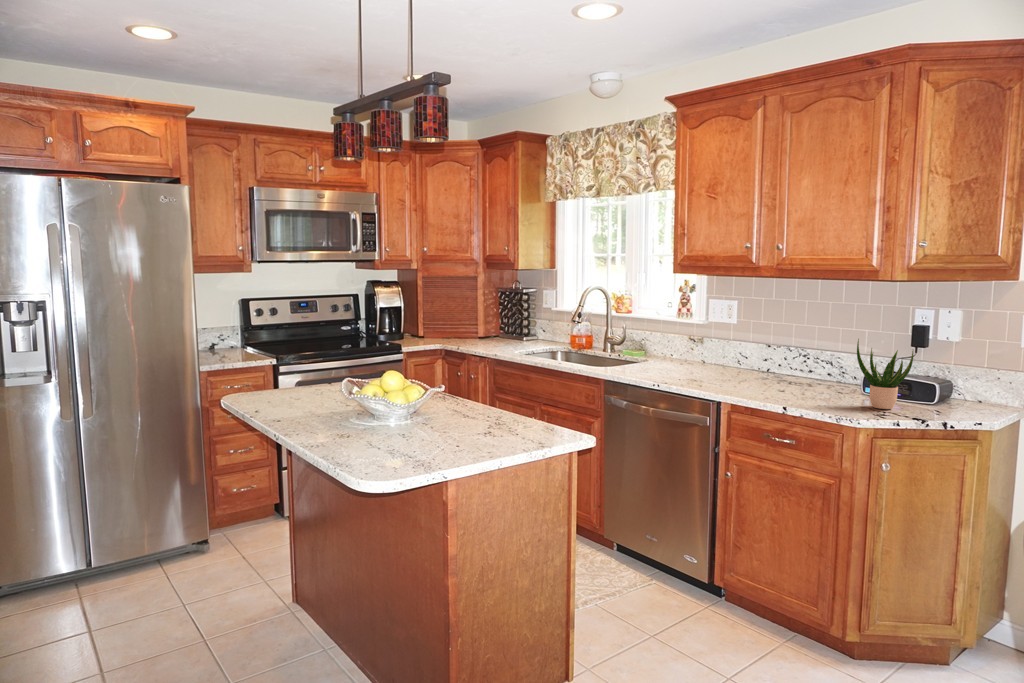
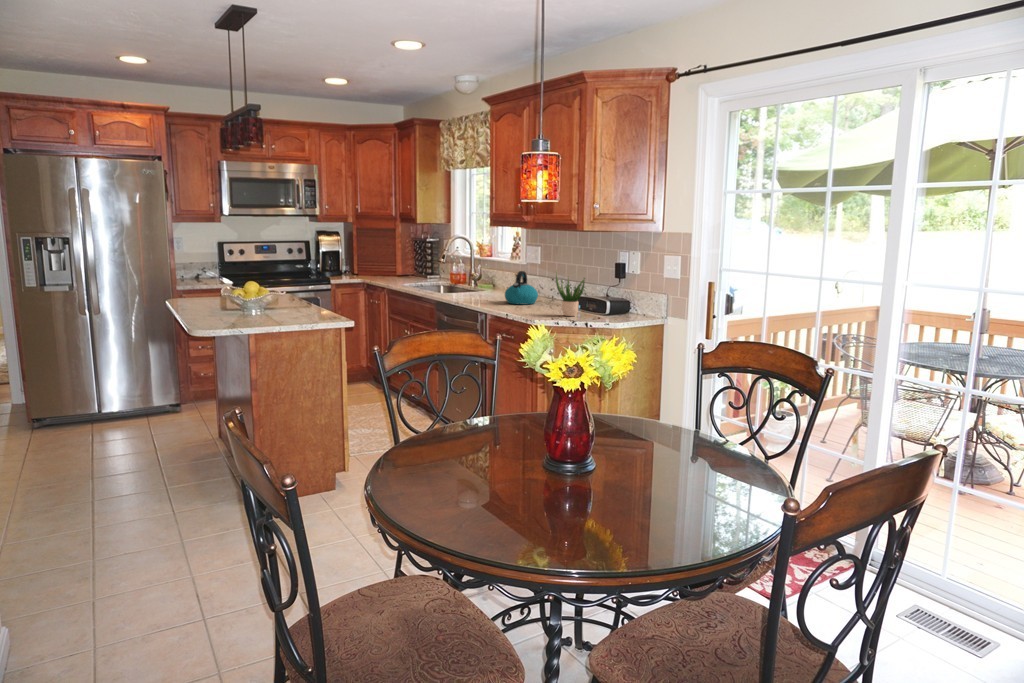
kettle: none [723,337,774,386] -> present [505,271,538,304]

